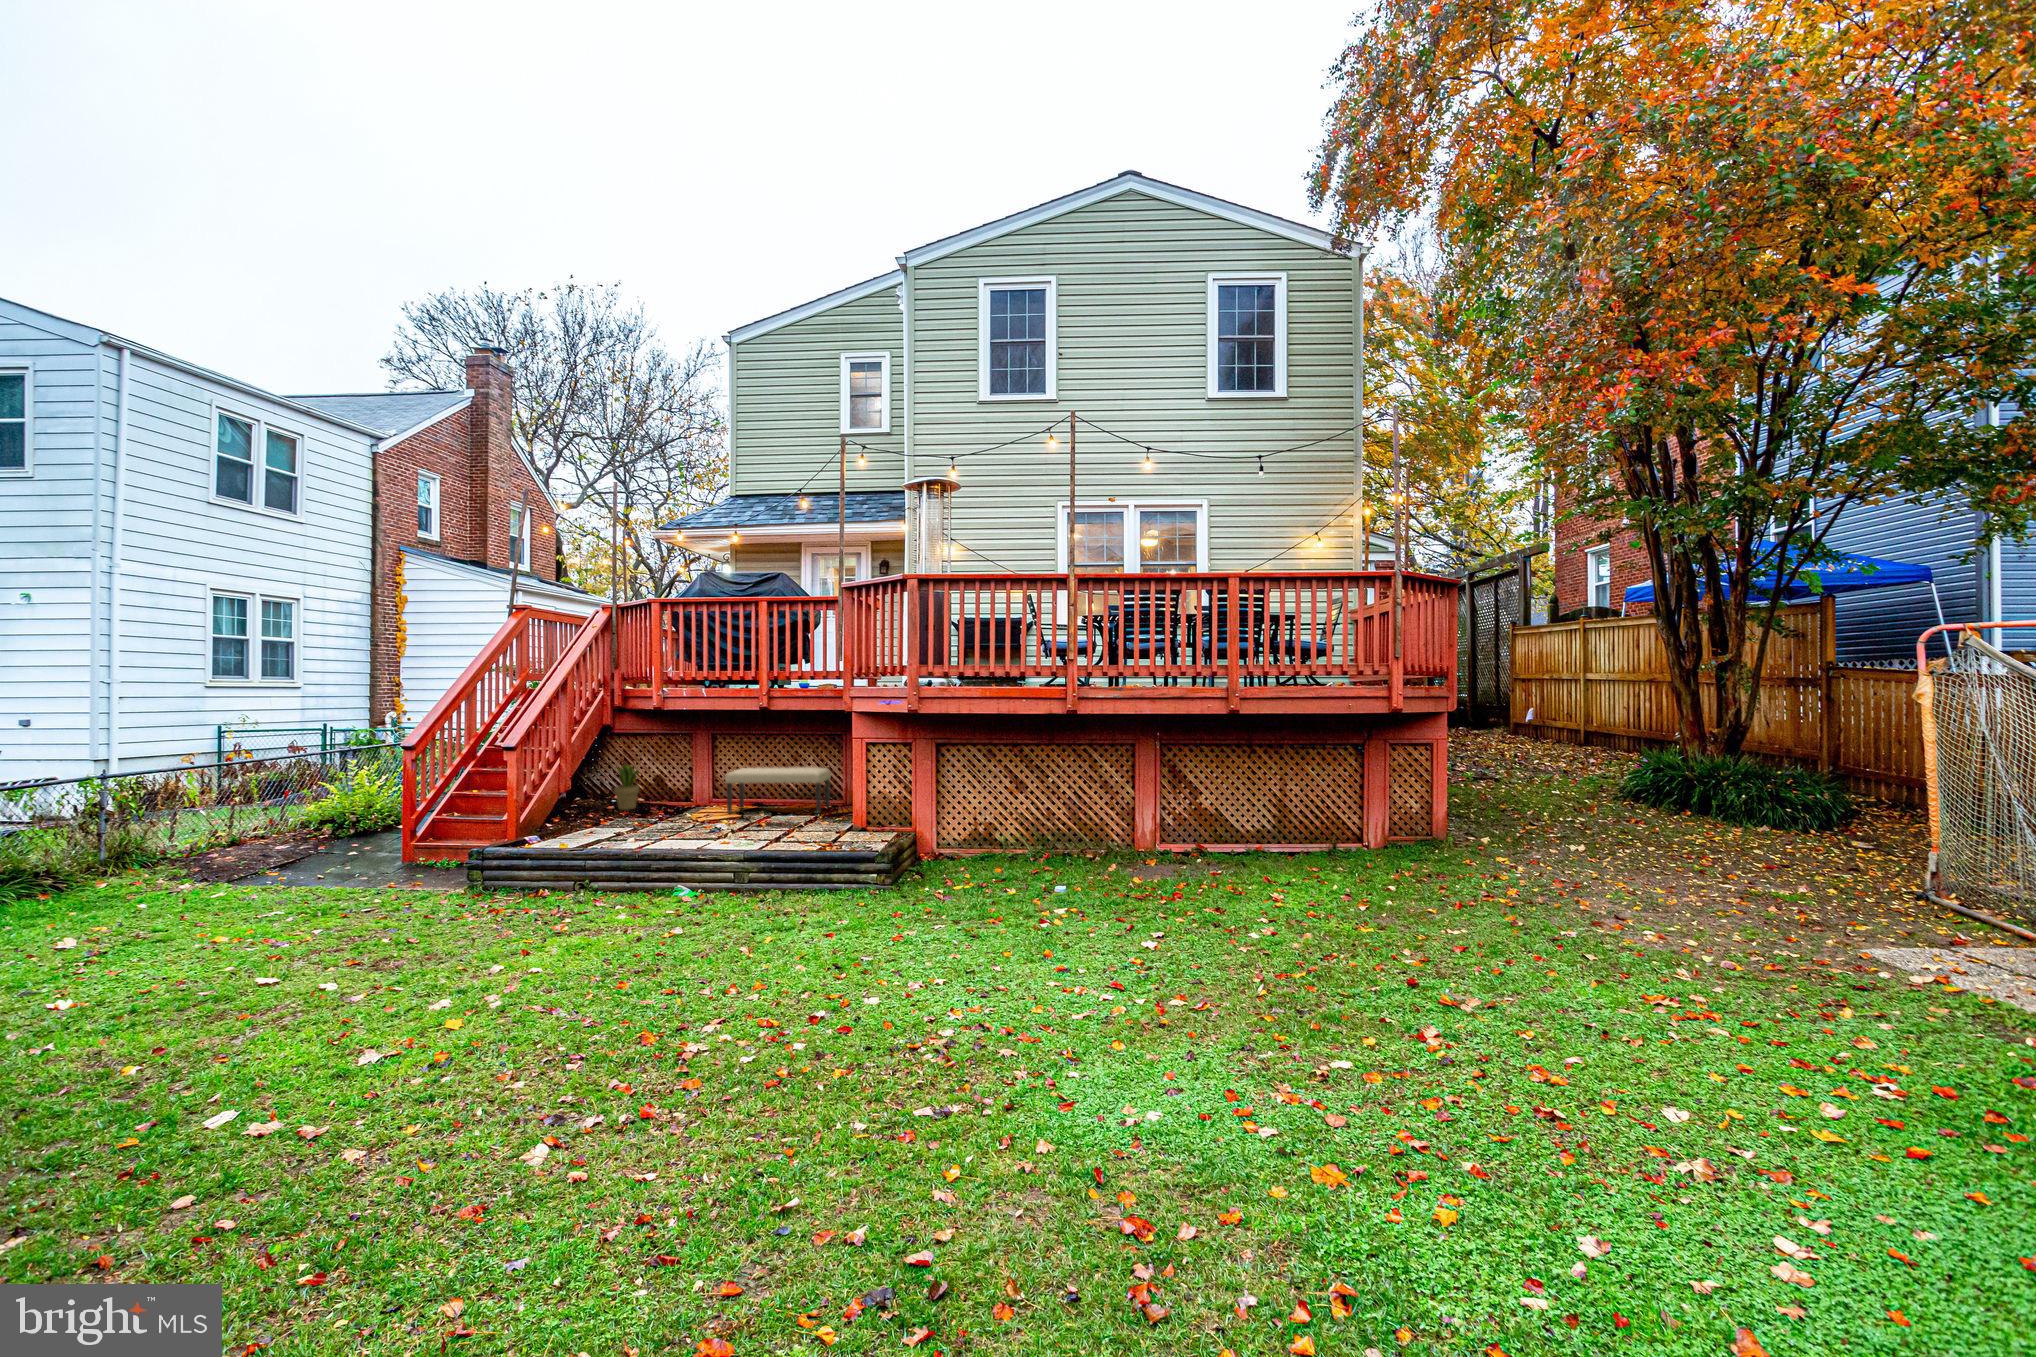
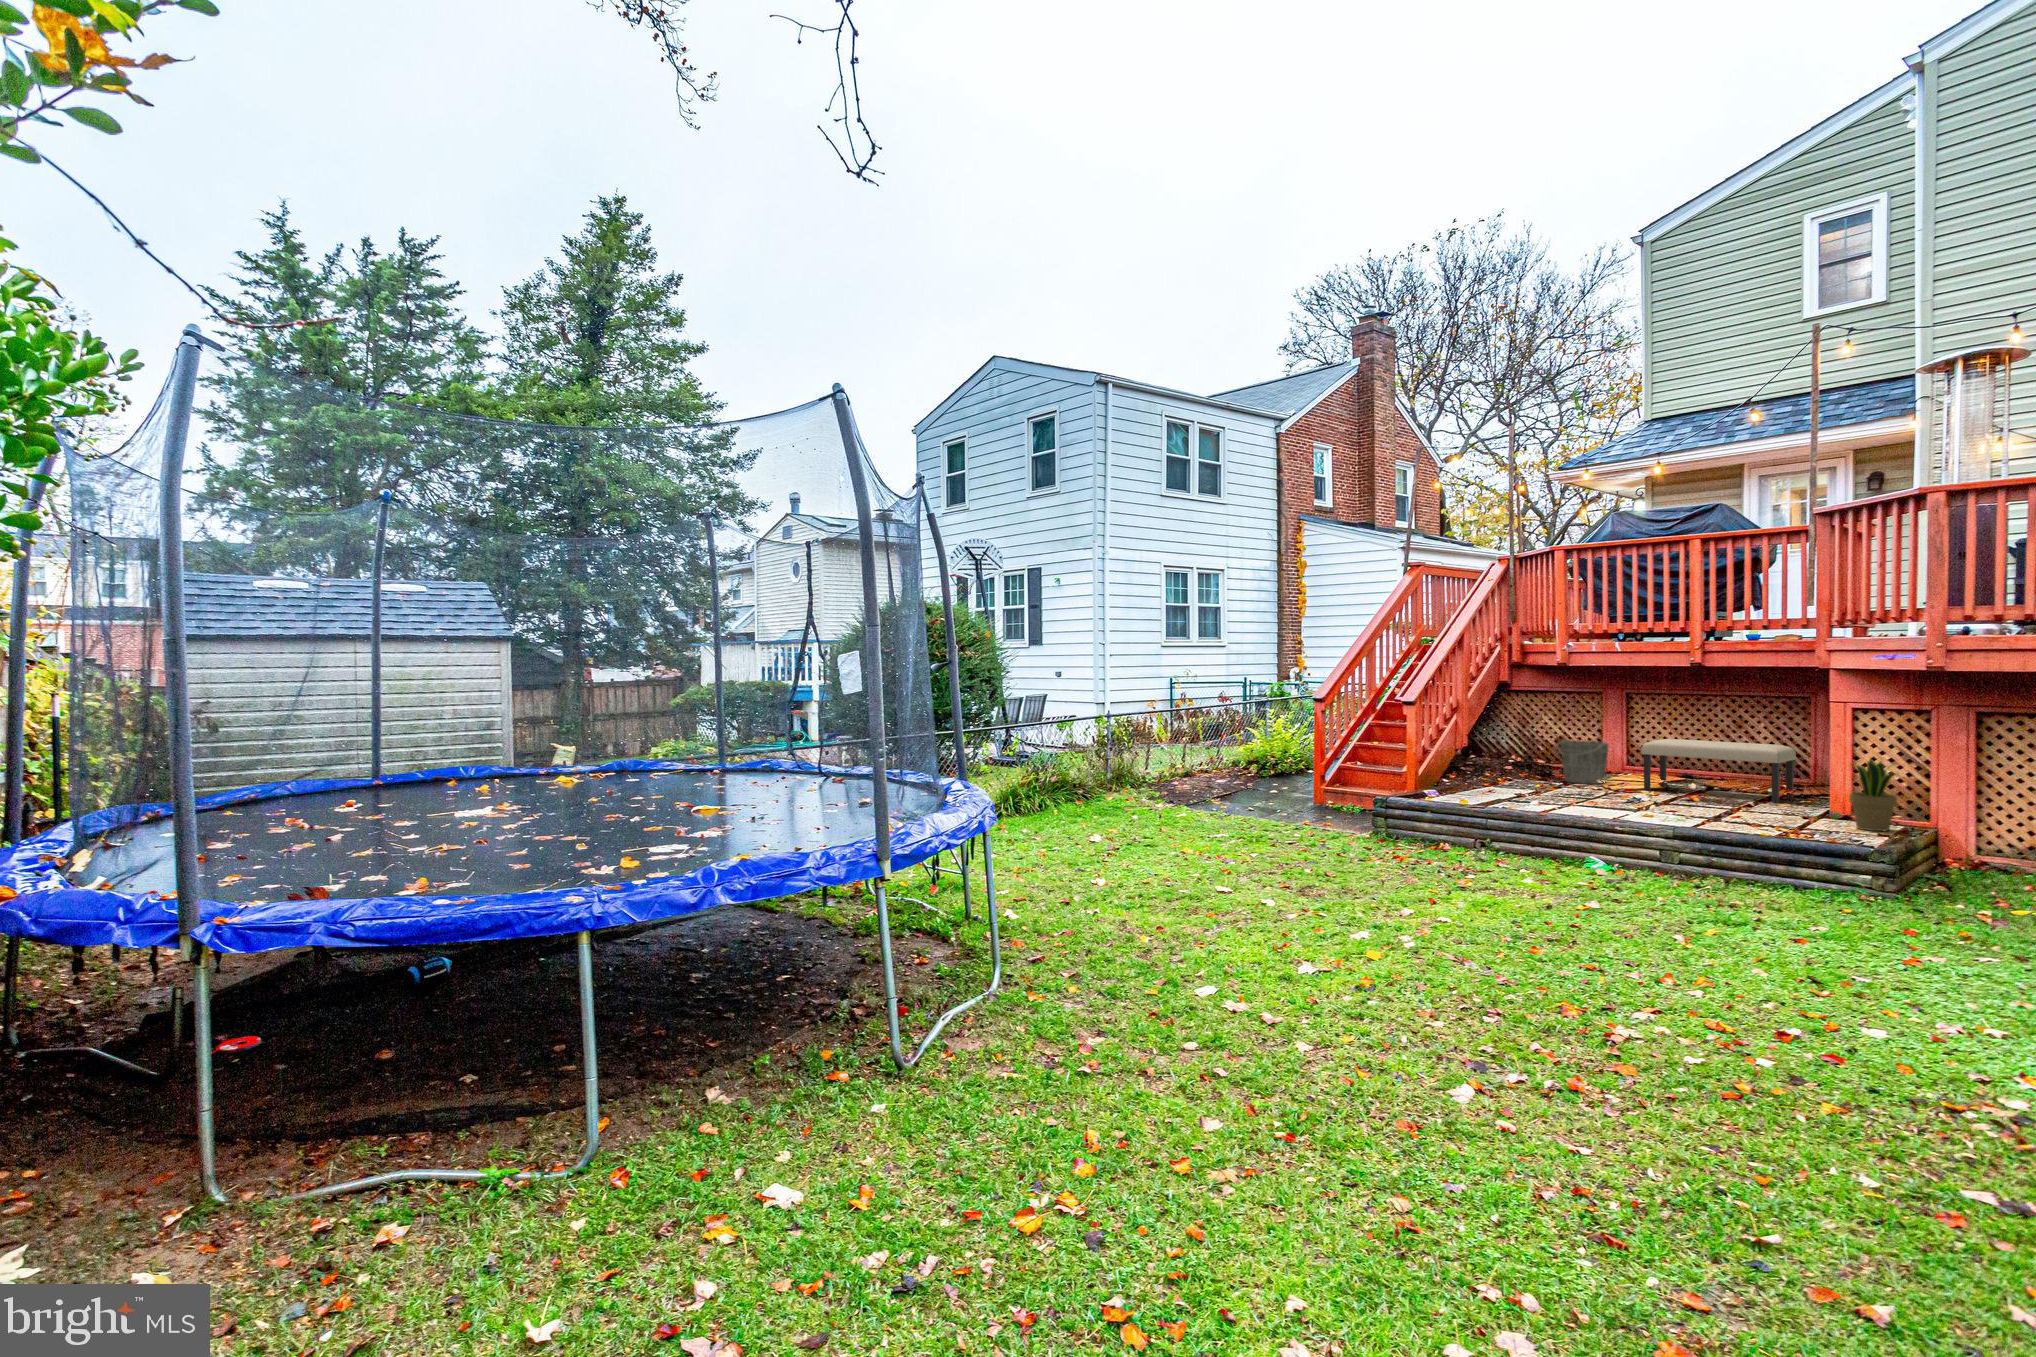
potted plant: present [614,765,639,810] -> present [1850,759,1897,831]
bucket: none [654,773,700,813] -> present [1560,739,1609,784]

